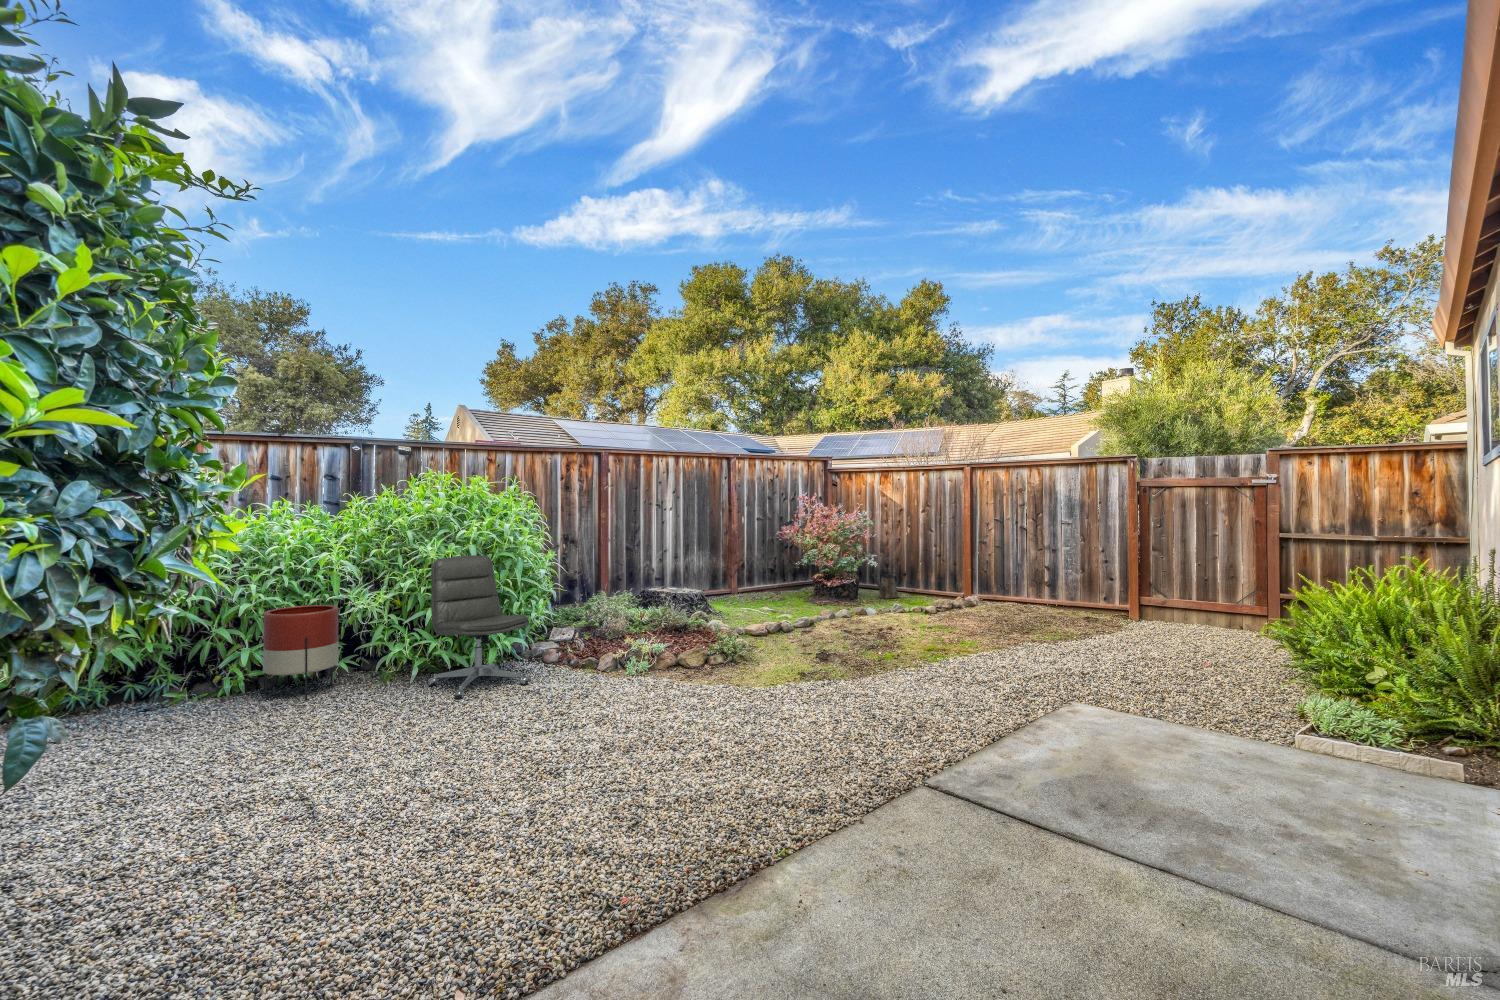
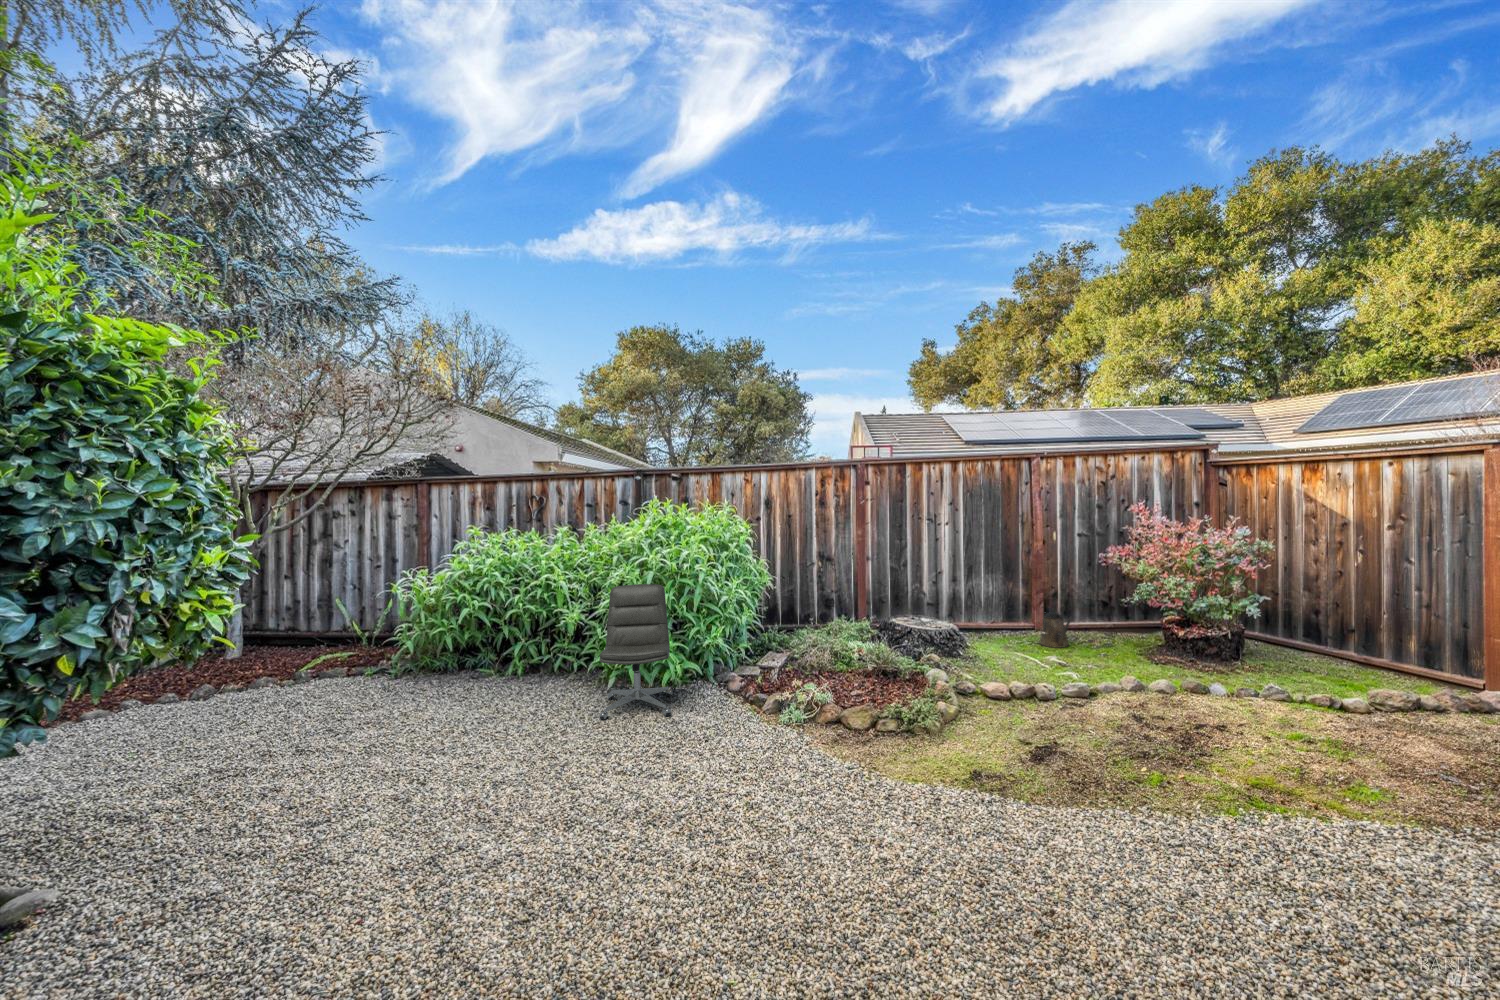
watering can: present [872,574,898,599] -> present [1039,612,1072,648]
planter: present [263,605,339,701] -> none [509,616,563,695]

